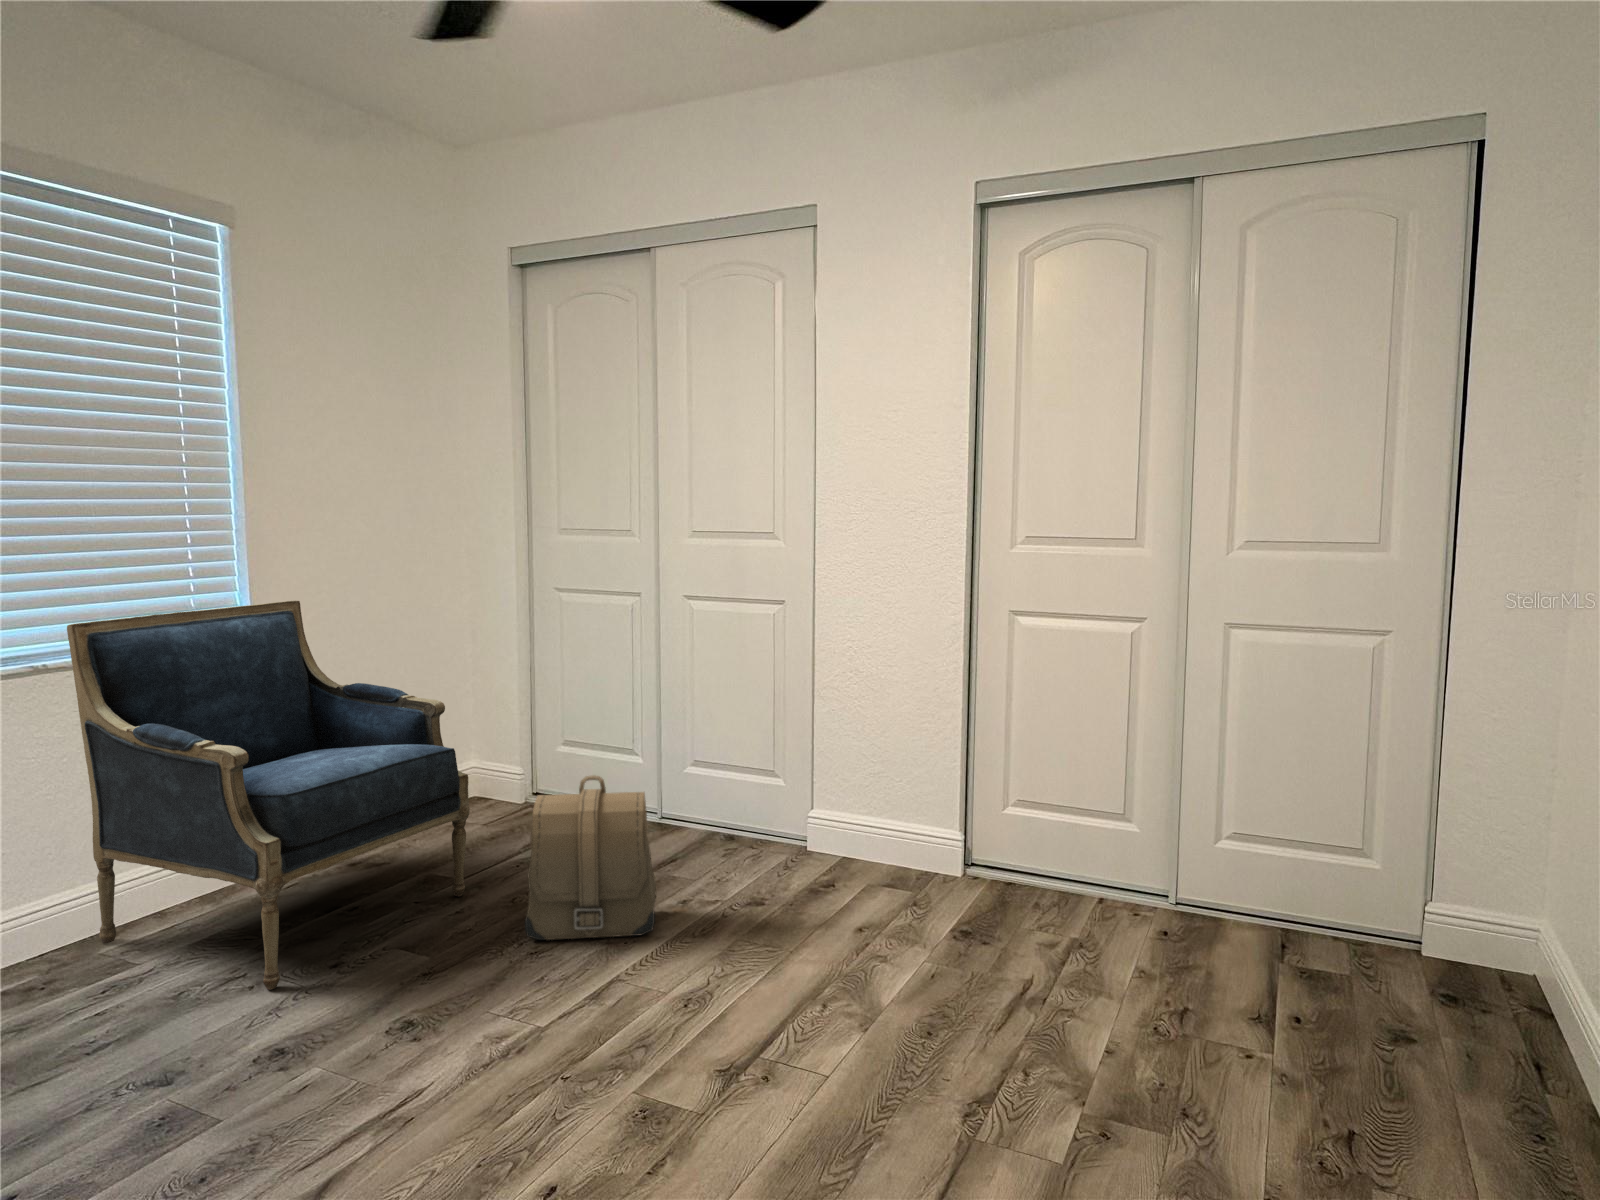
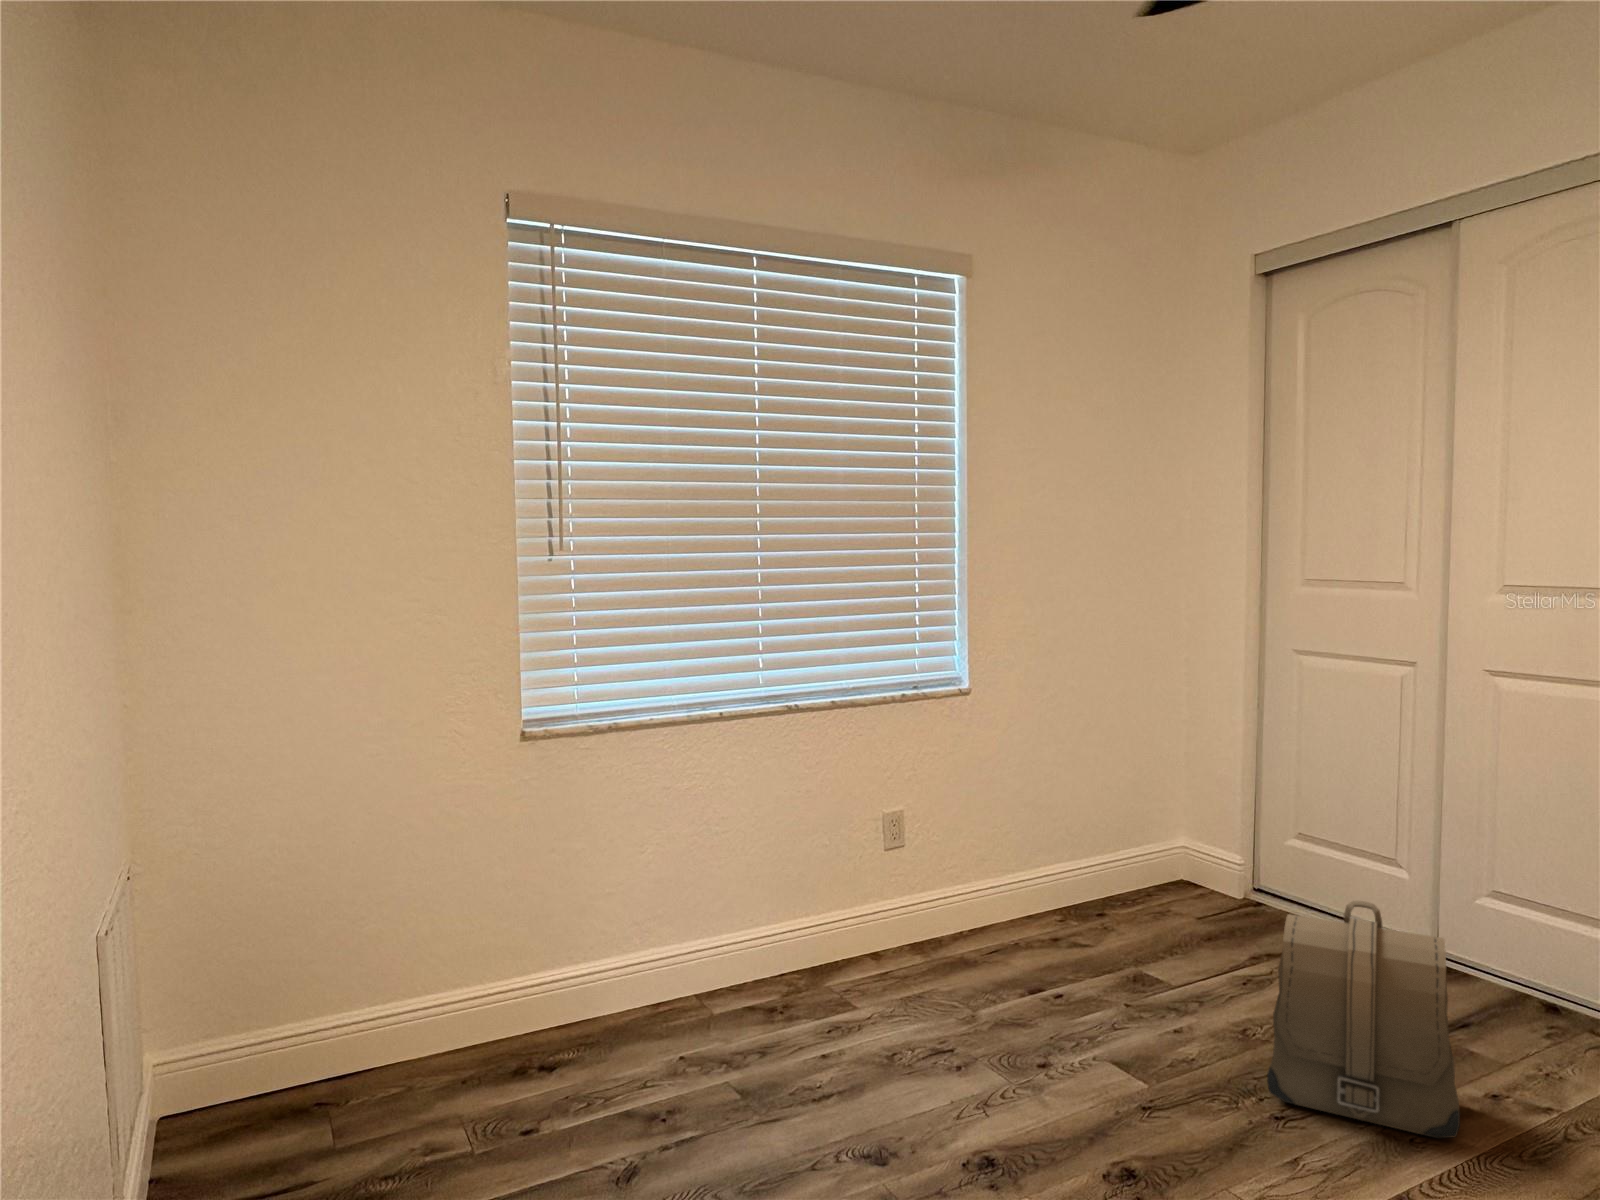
armchair: present [67,601,470,990] -> none [816,652,1192,1076]

